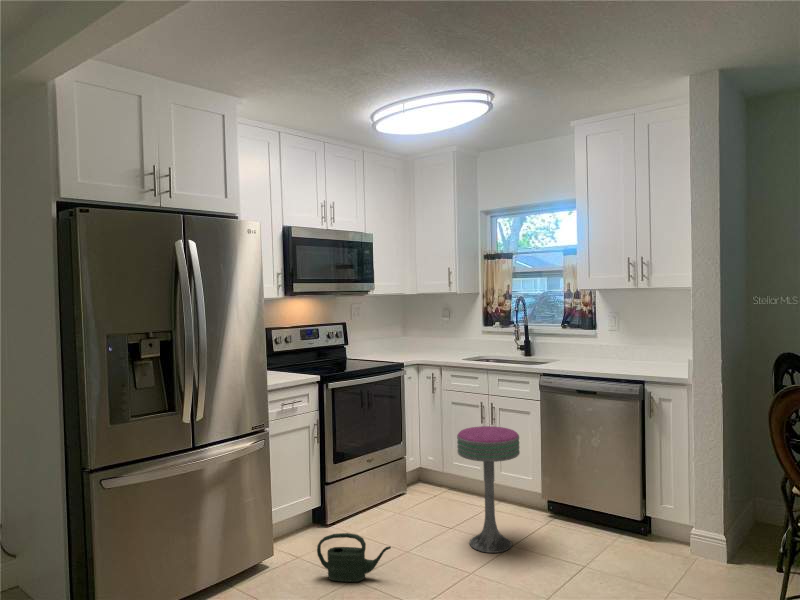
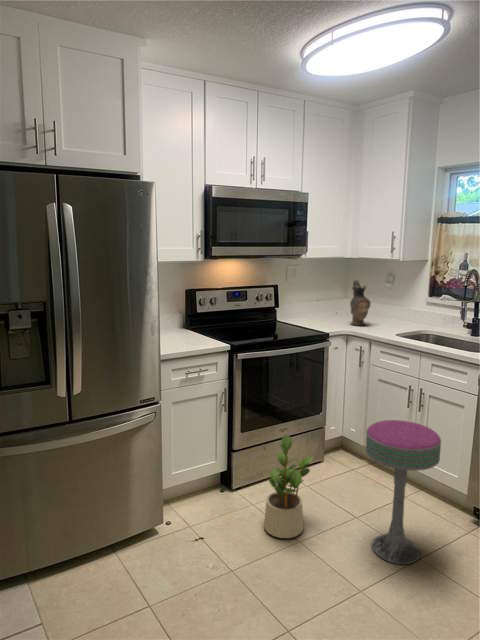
ceramic pitcher: none [417,313,435,356] -> present [350,280,370,325]
potted plant: none [368,451,410,552] -> present [264,435,313,538]
watering can: present [317,533,391,582] -> none [200,519,273,573]

